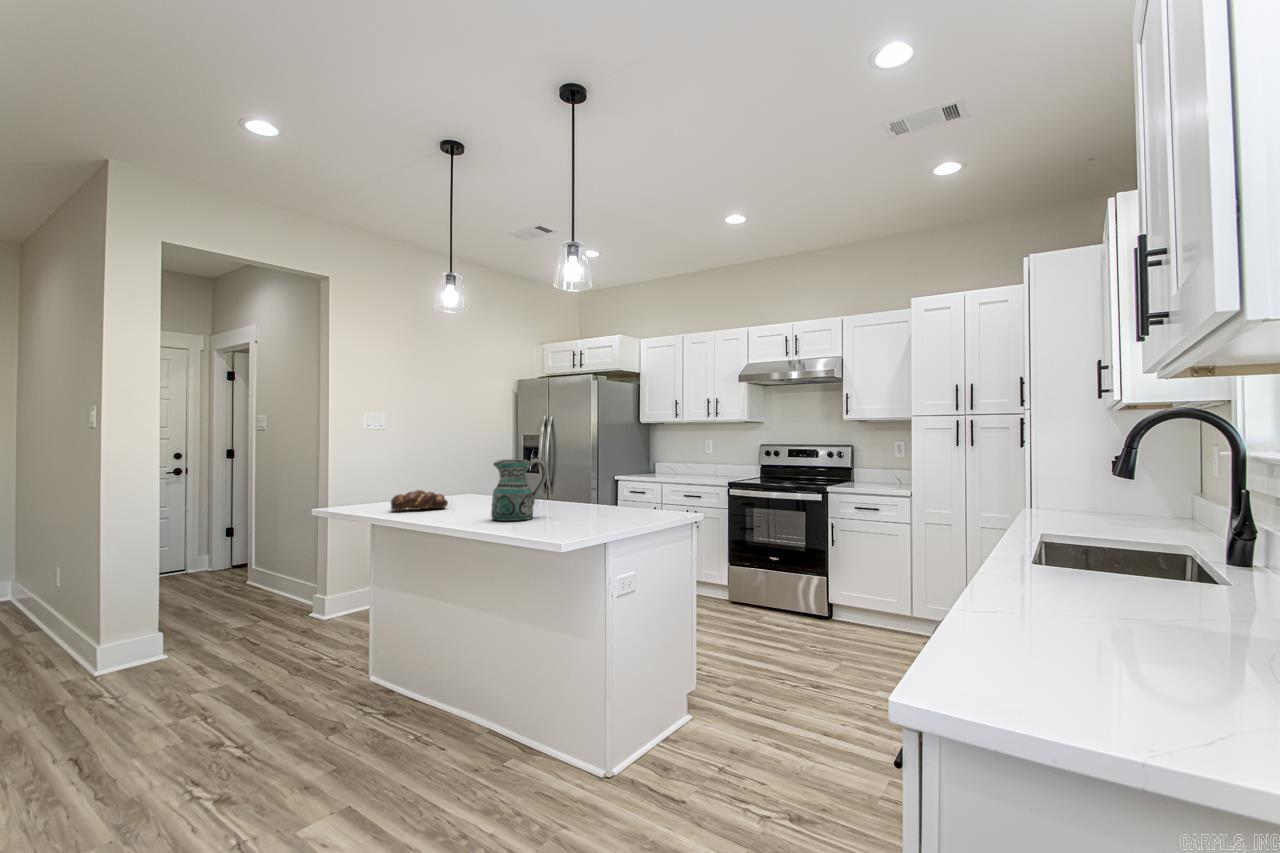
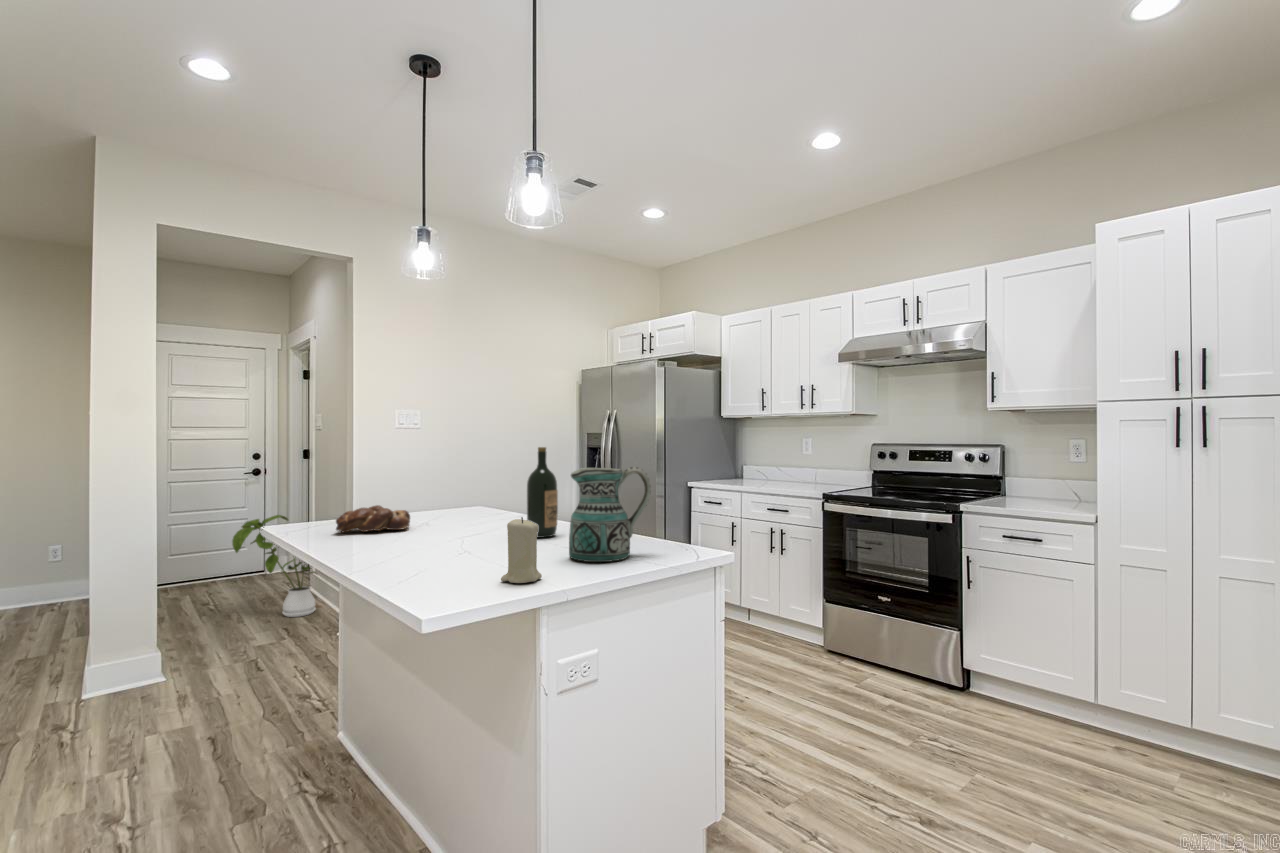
wine bottle: none [550,445,572,510] -> present [527,447,558,538]
ceramic pitcher: present [491,458,547,521] -> present [569,467,651,562]
candle: none [577,488,602,529] -> present [501,517,542,583]
house plant: none [197,510,295,605] -> present [232,515,317,617]

